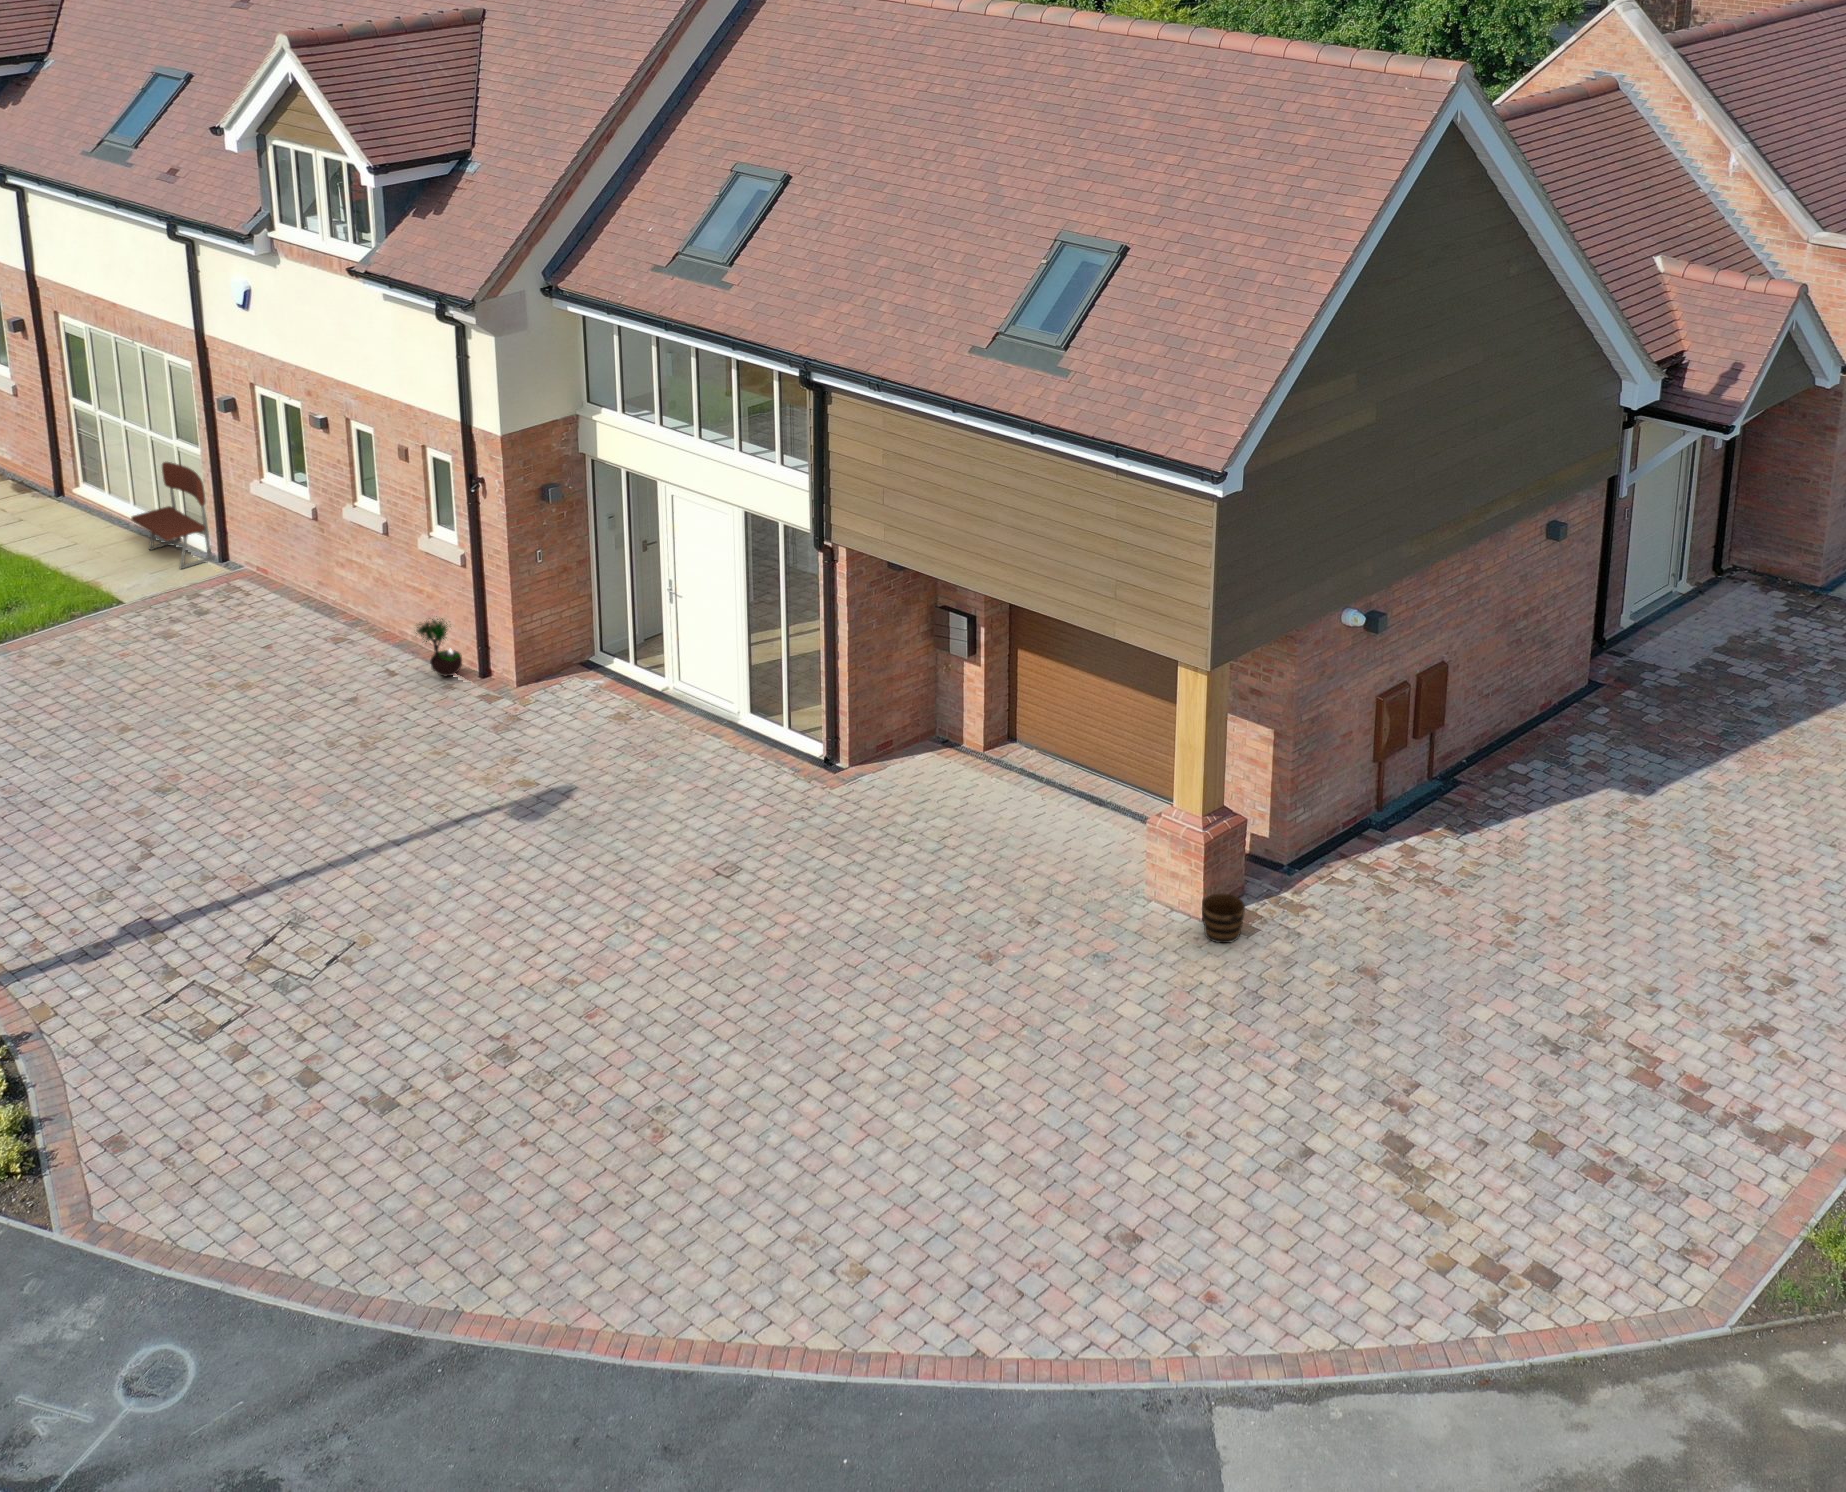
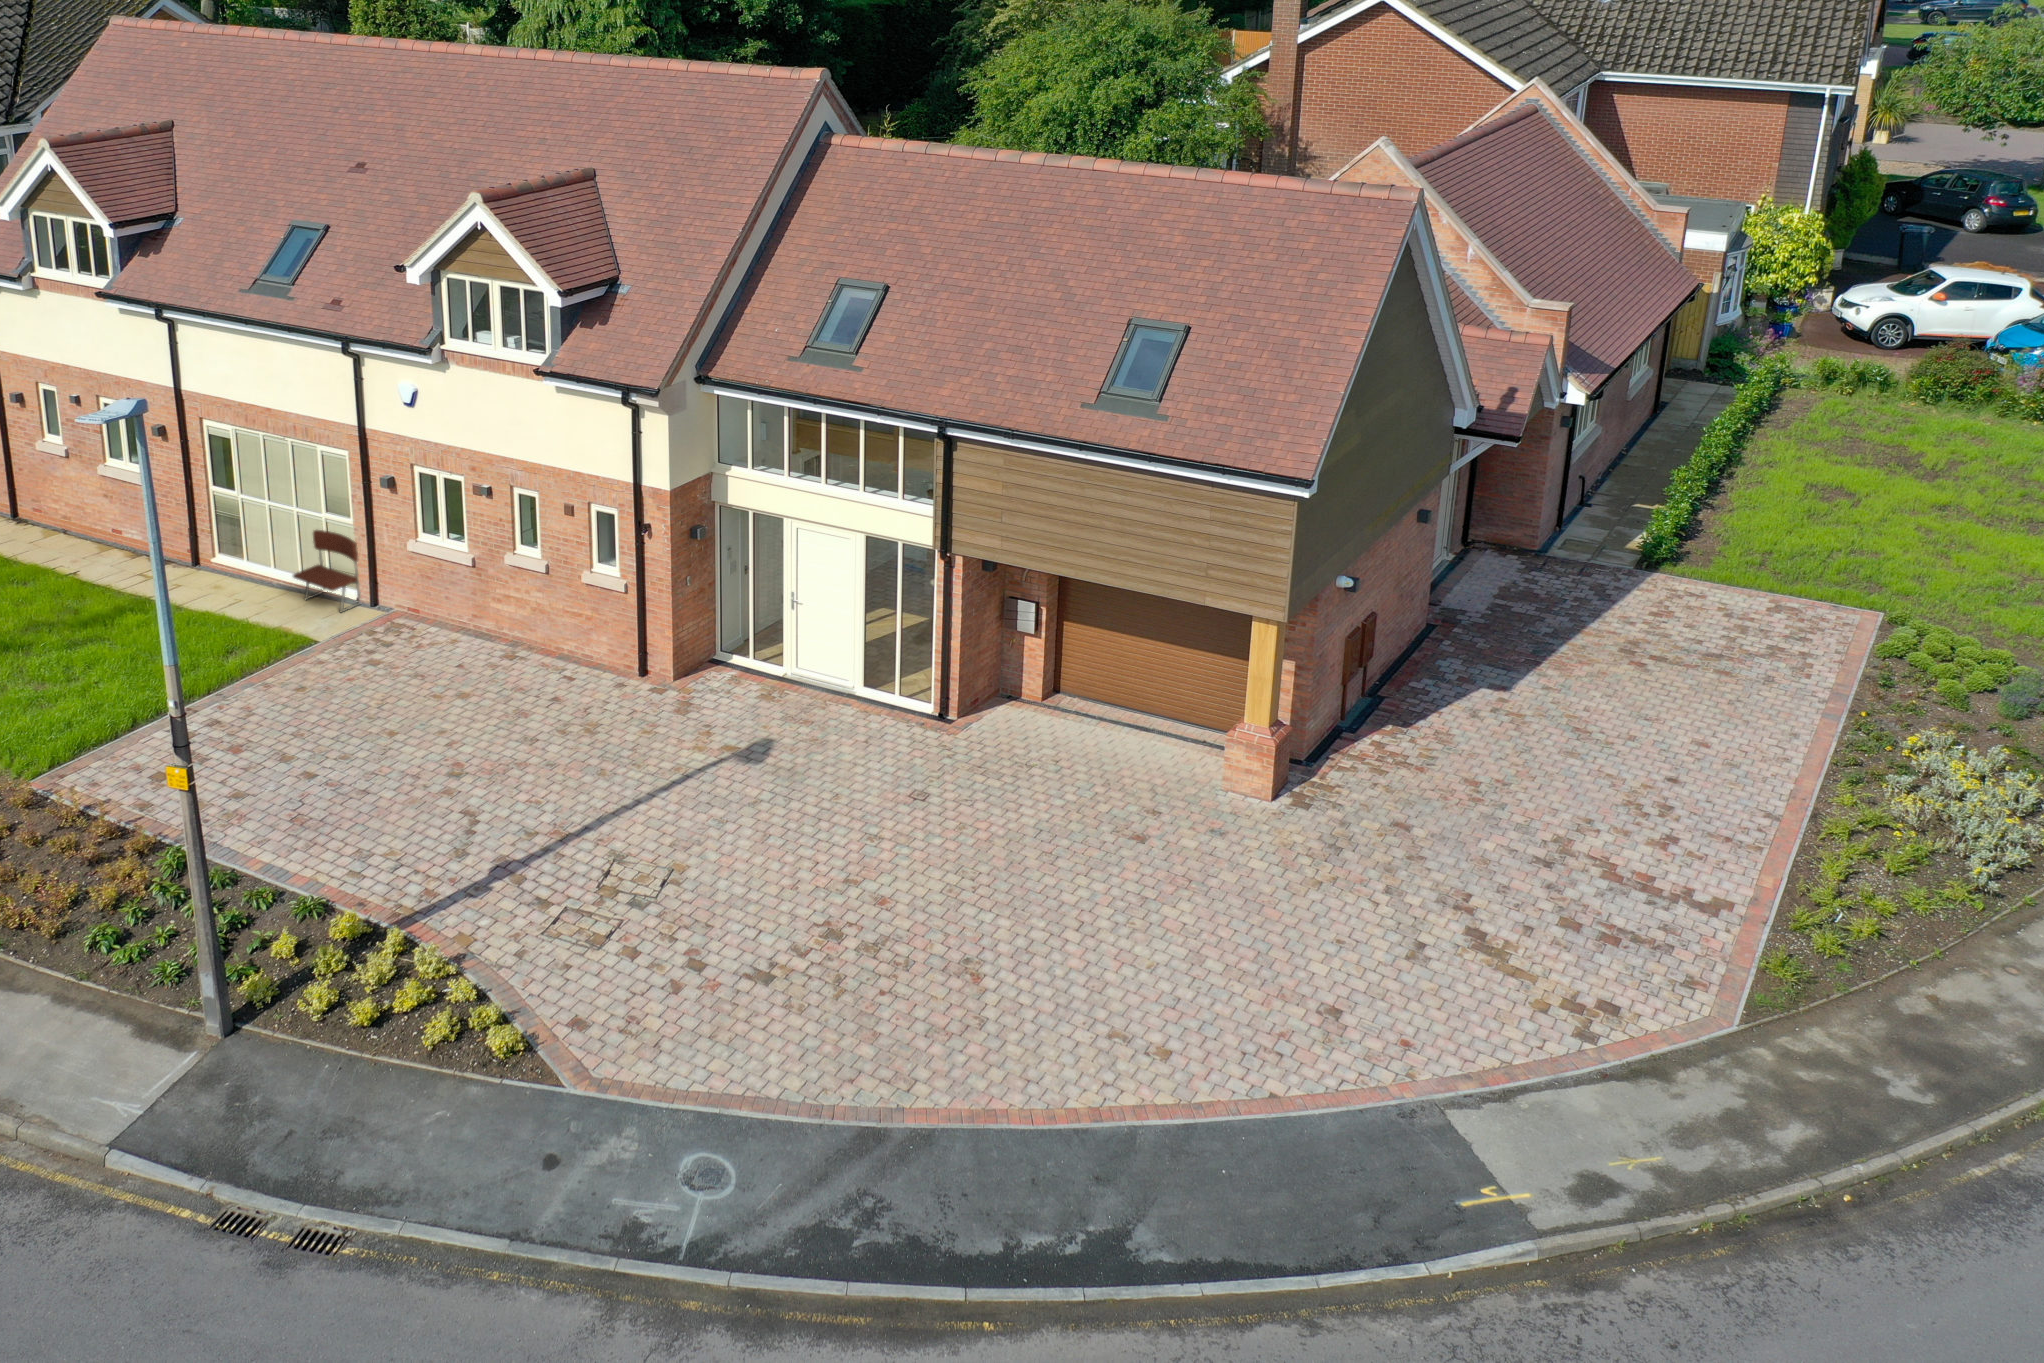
potted tree: present [416,618,462,676] -> none [581,628,617,677]
bucket: present [1202,894,1245,943] -> none [1261,780,1292,814]

